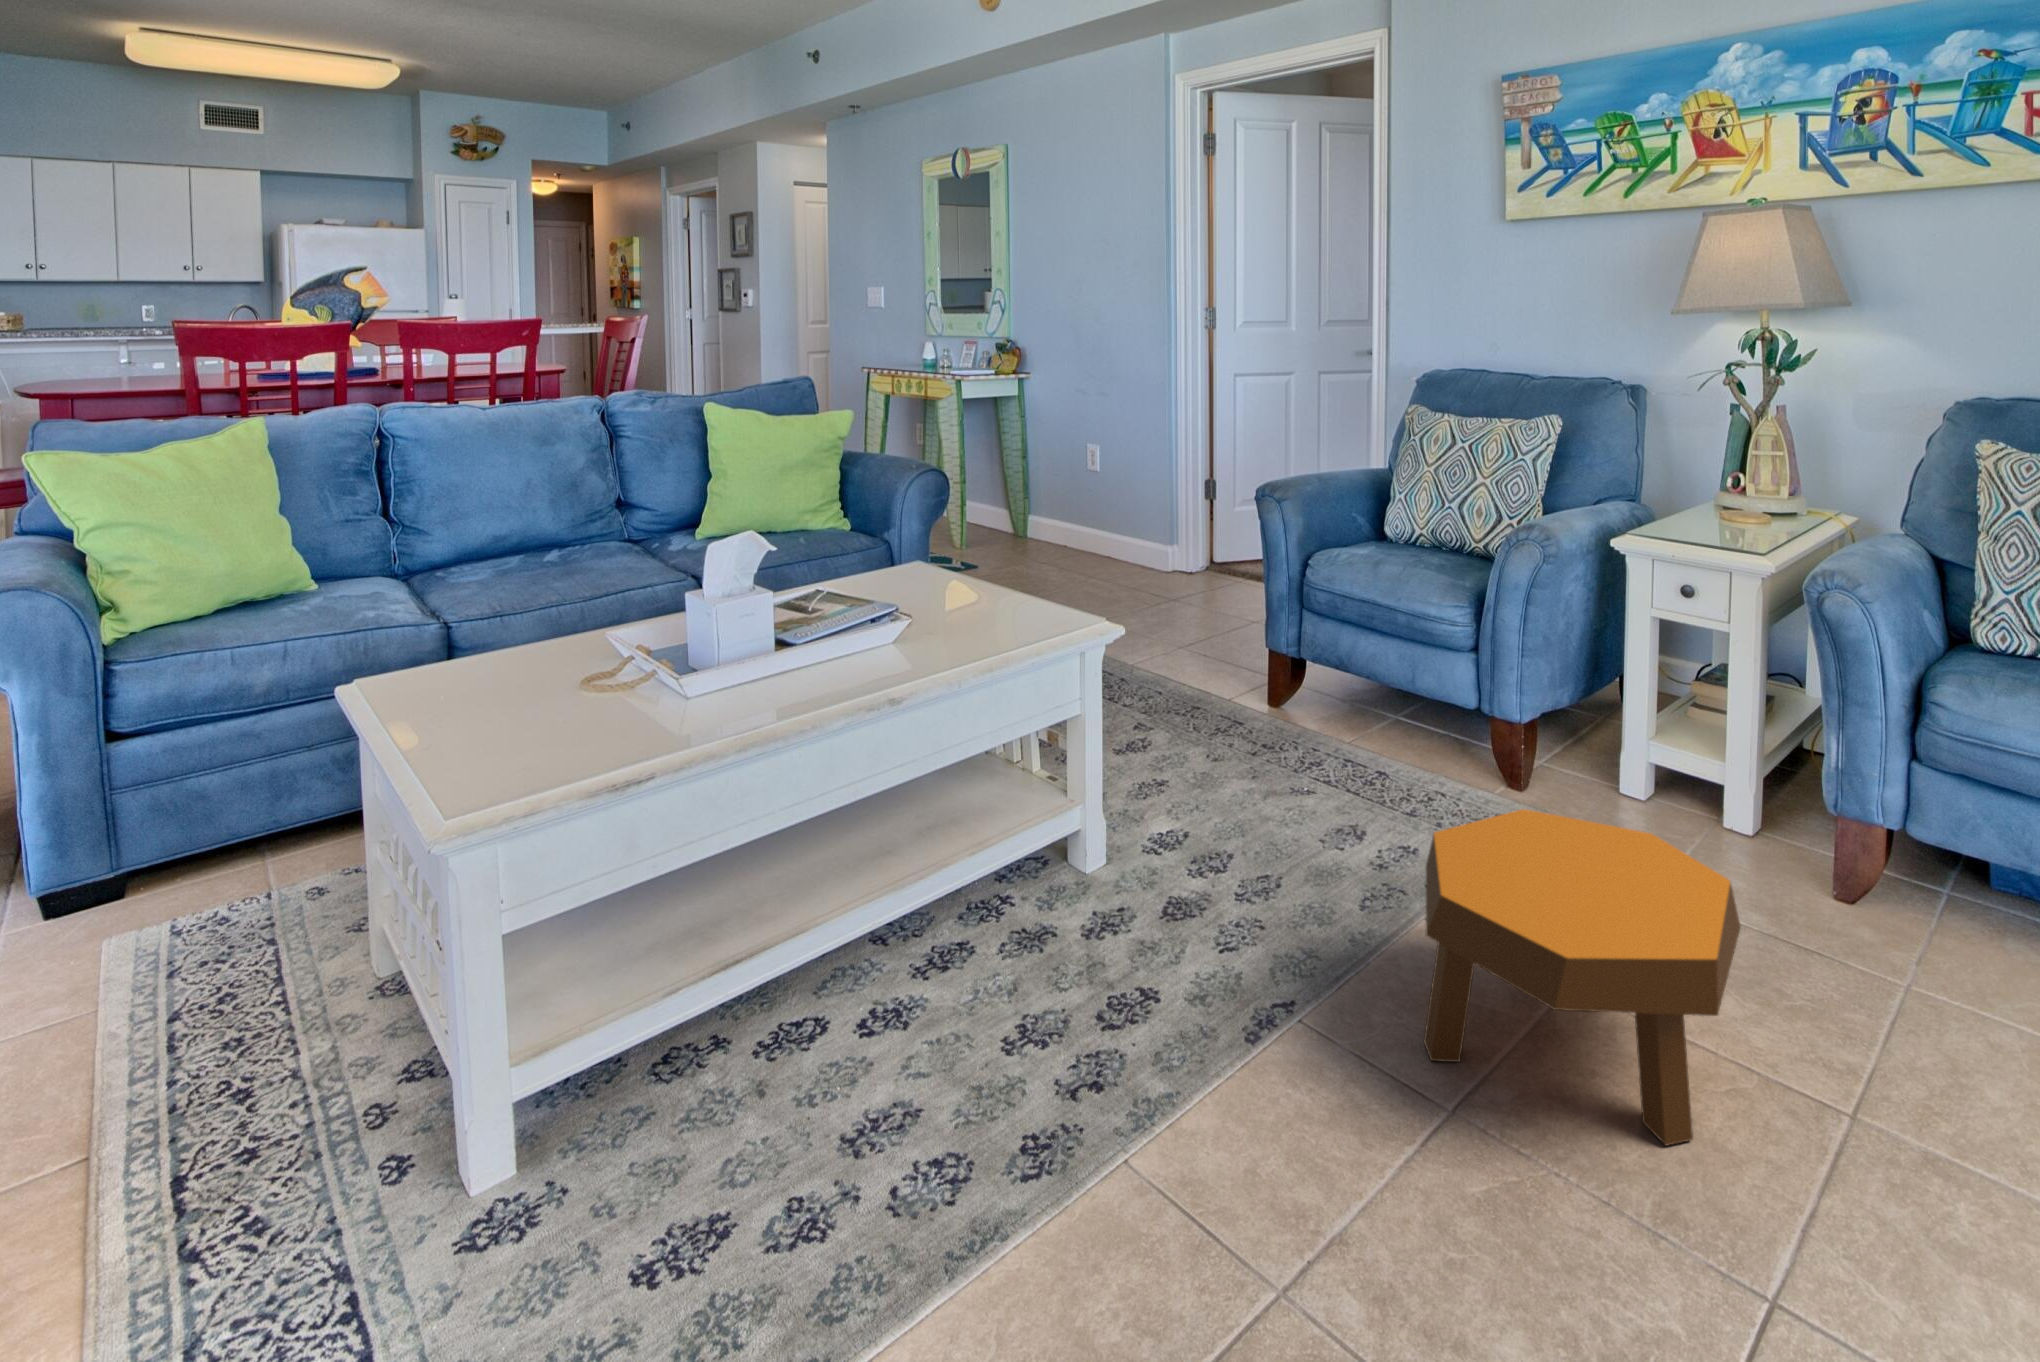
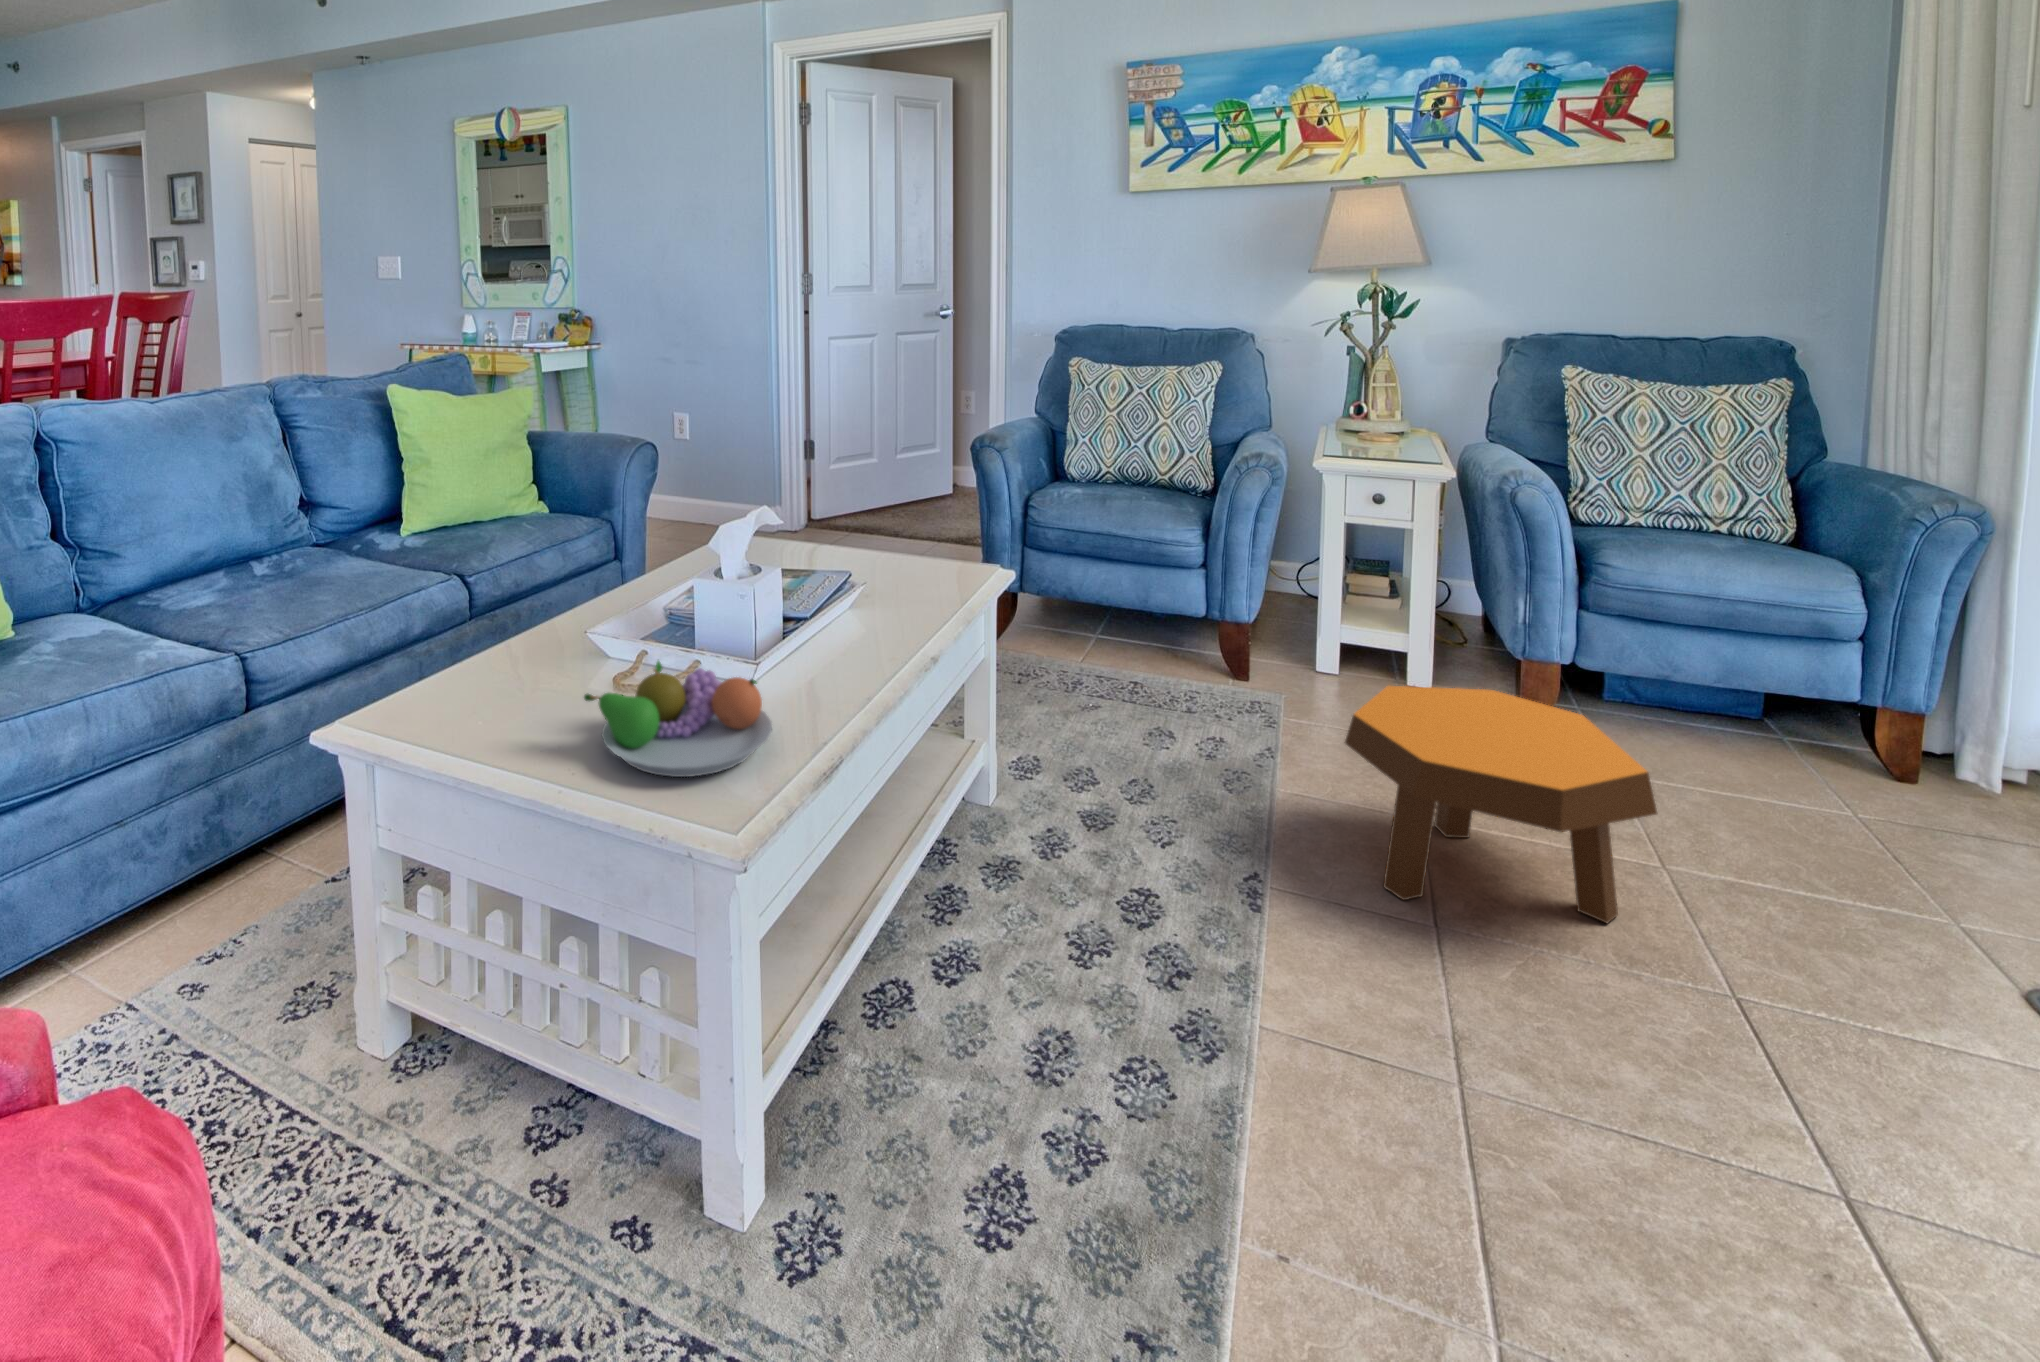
fruit bowl: none [468,661,643,768] -> present [584,661,772,777]

